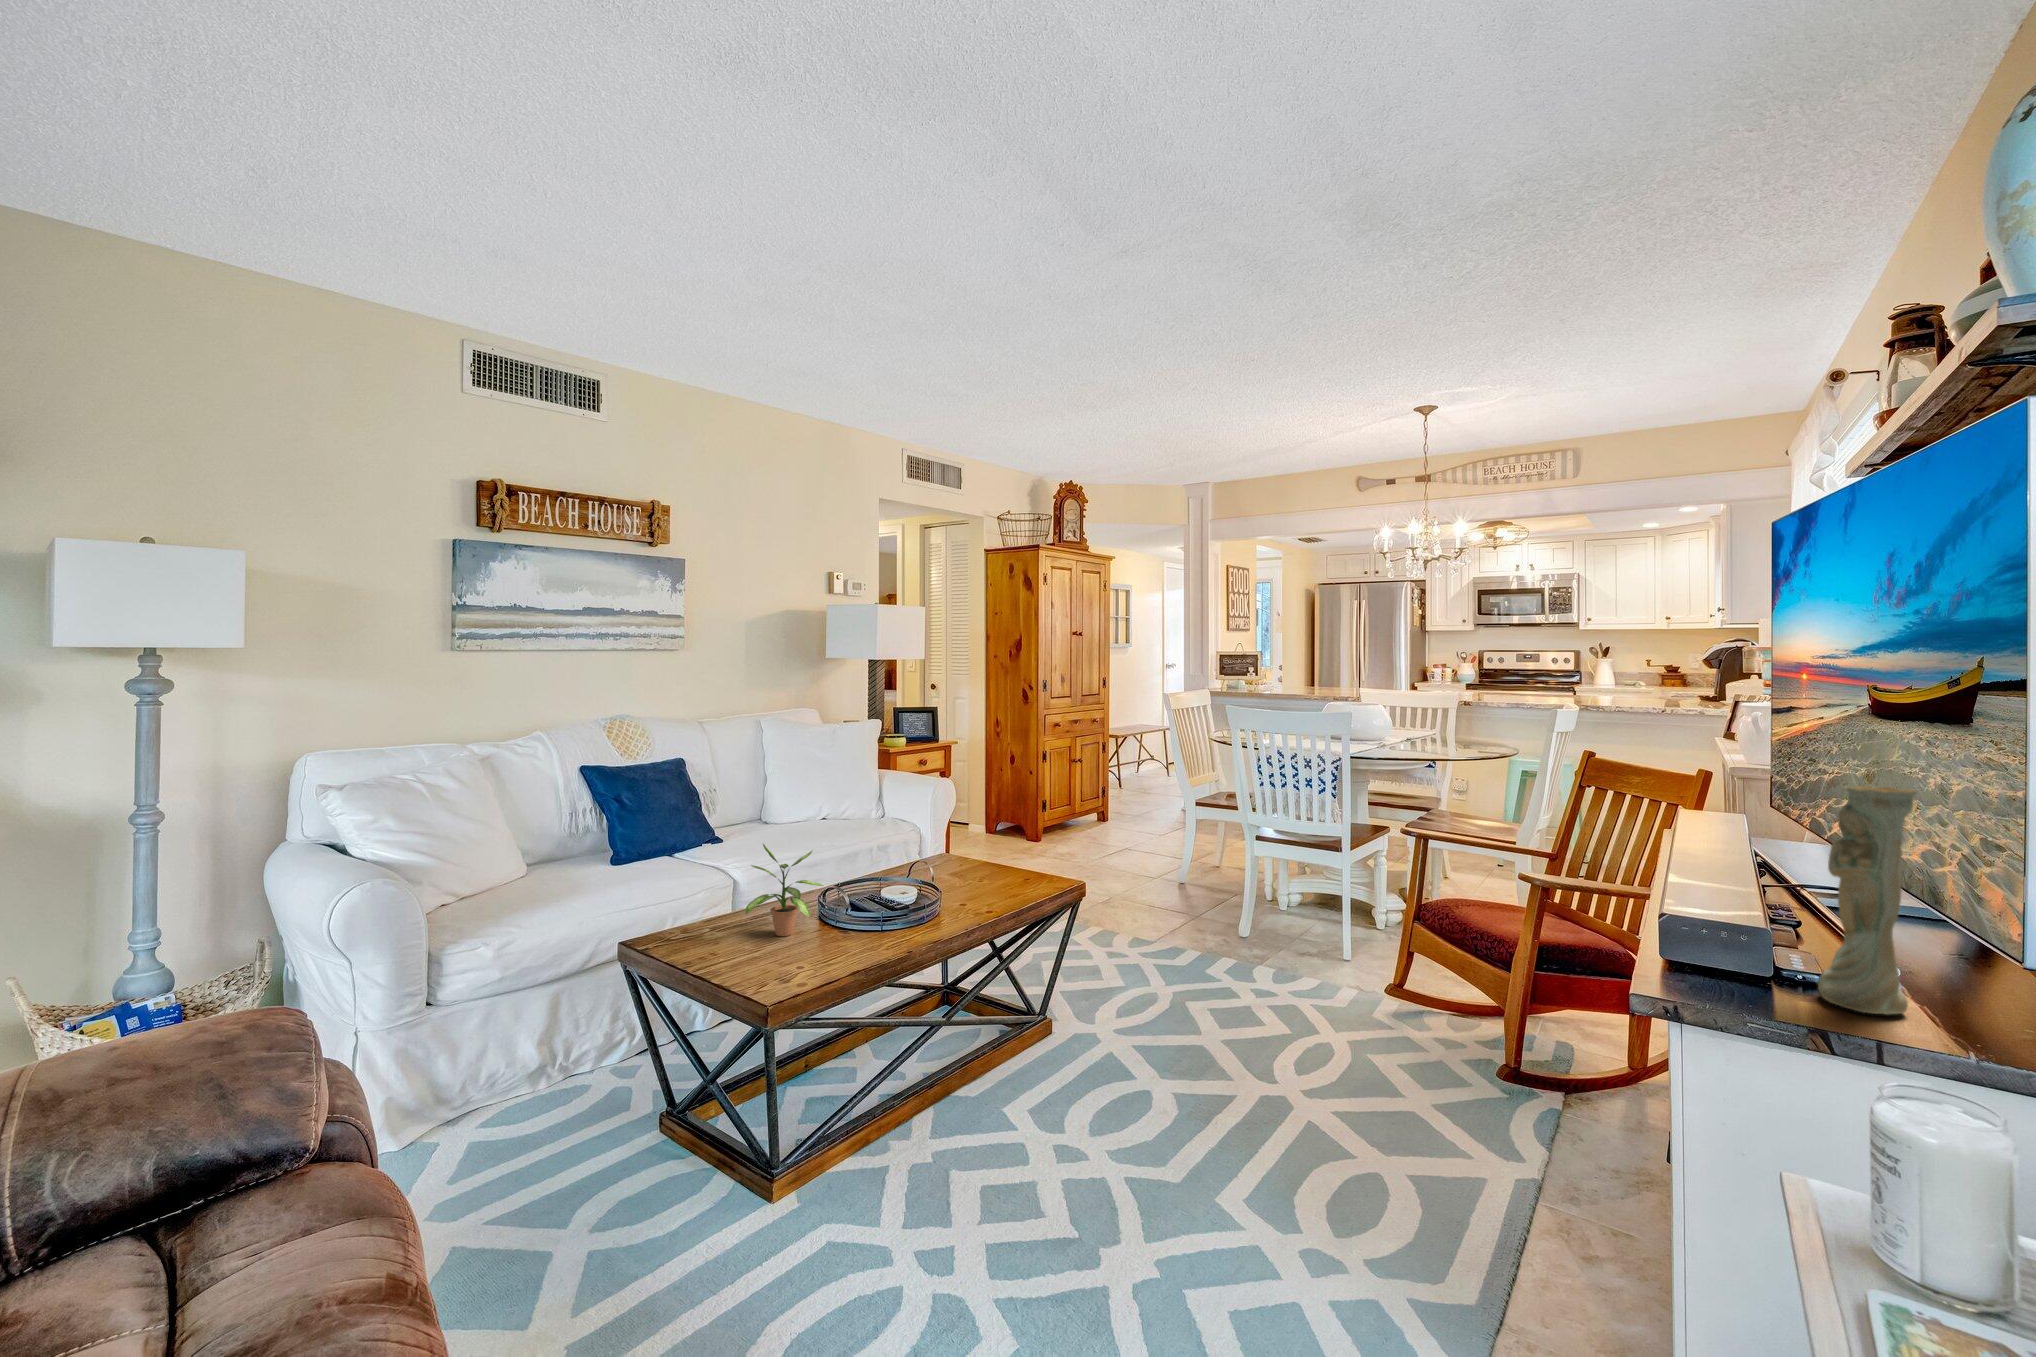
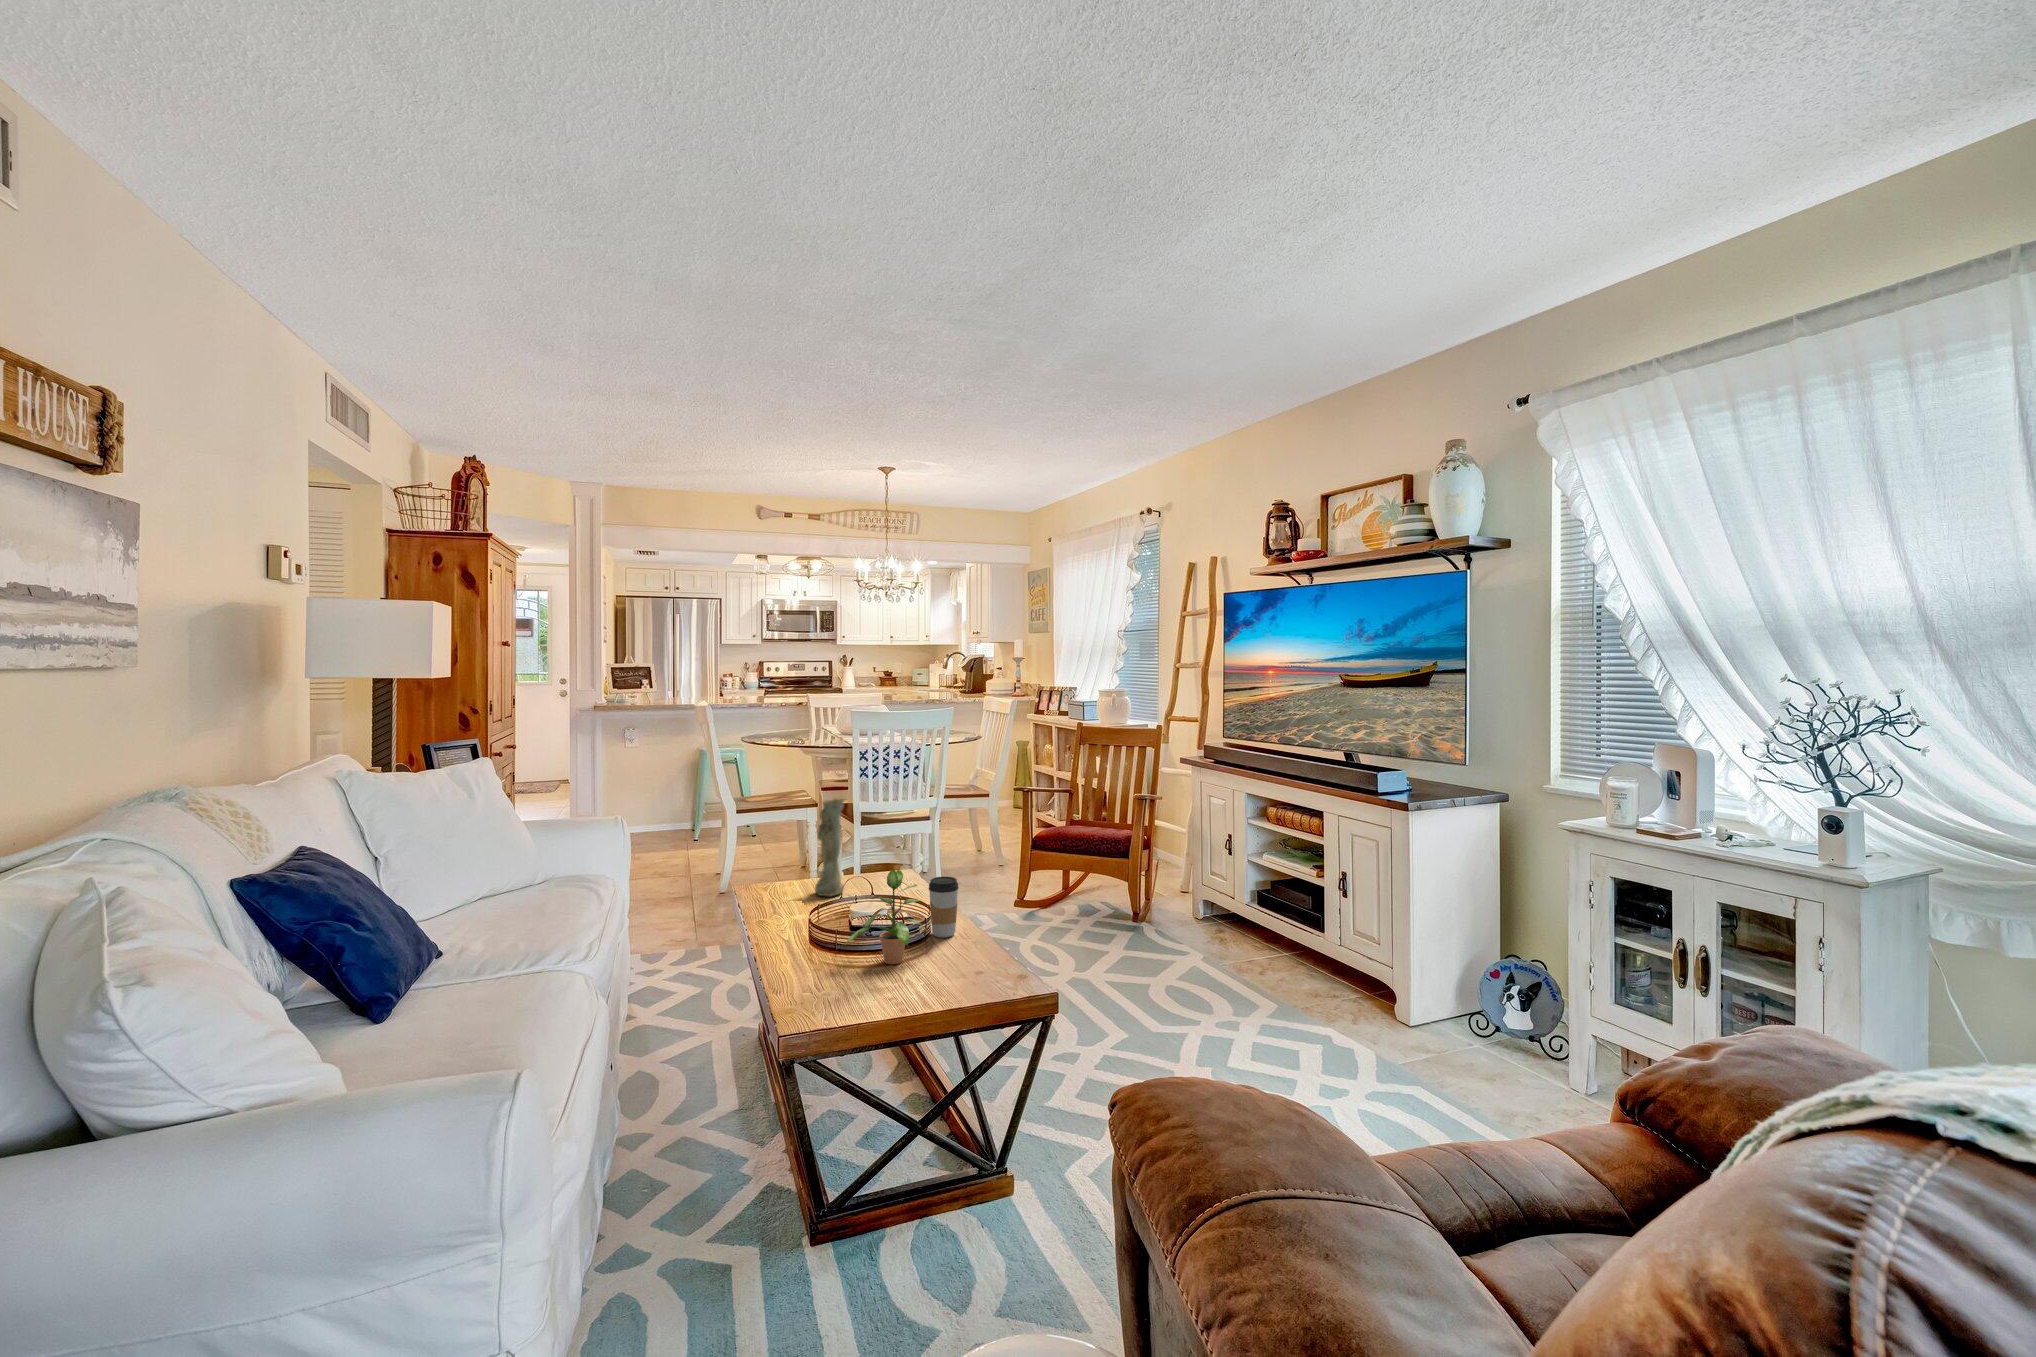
vase: present [1818,786,1917,1014] -> present [815,799,844,896]
coffee cup: none [855,873,887,936] -> present [929,877,959,938]

